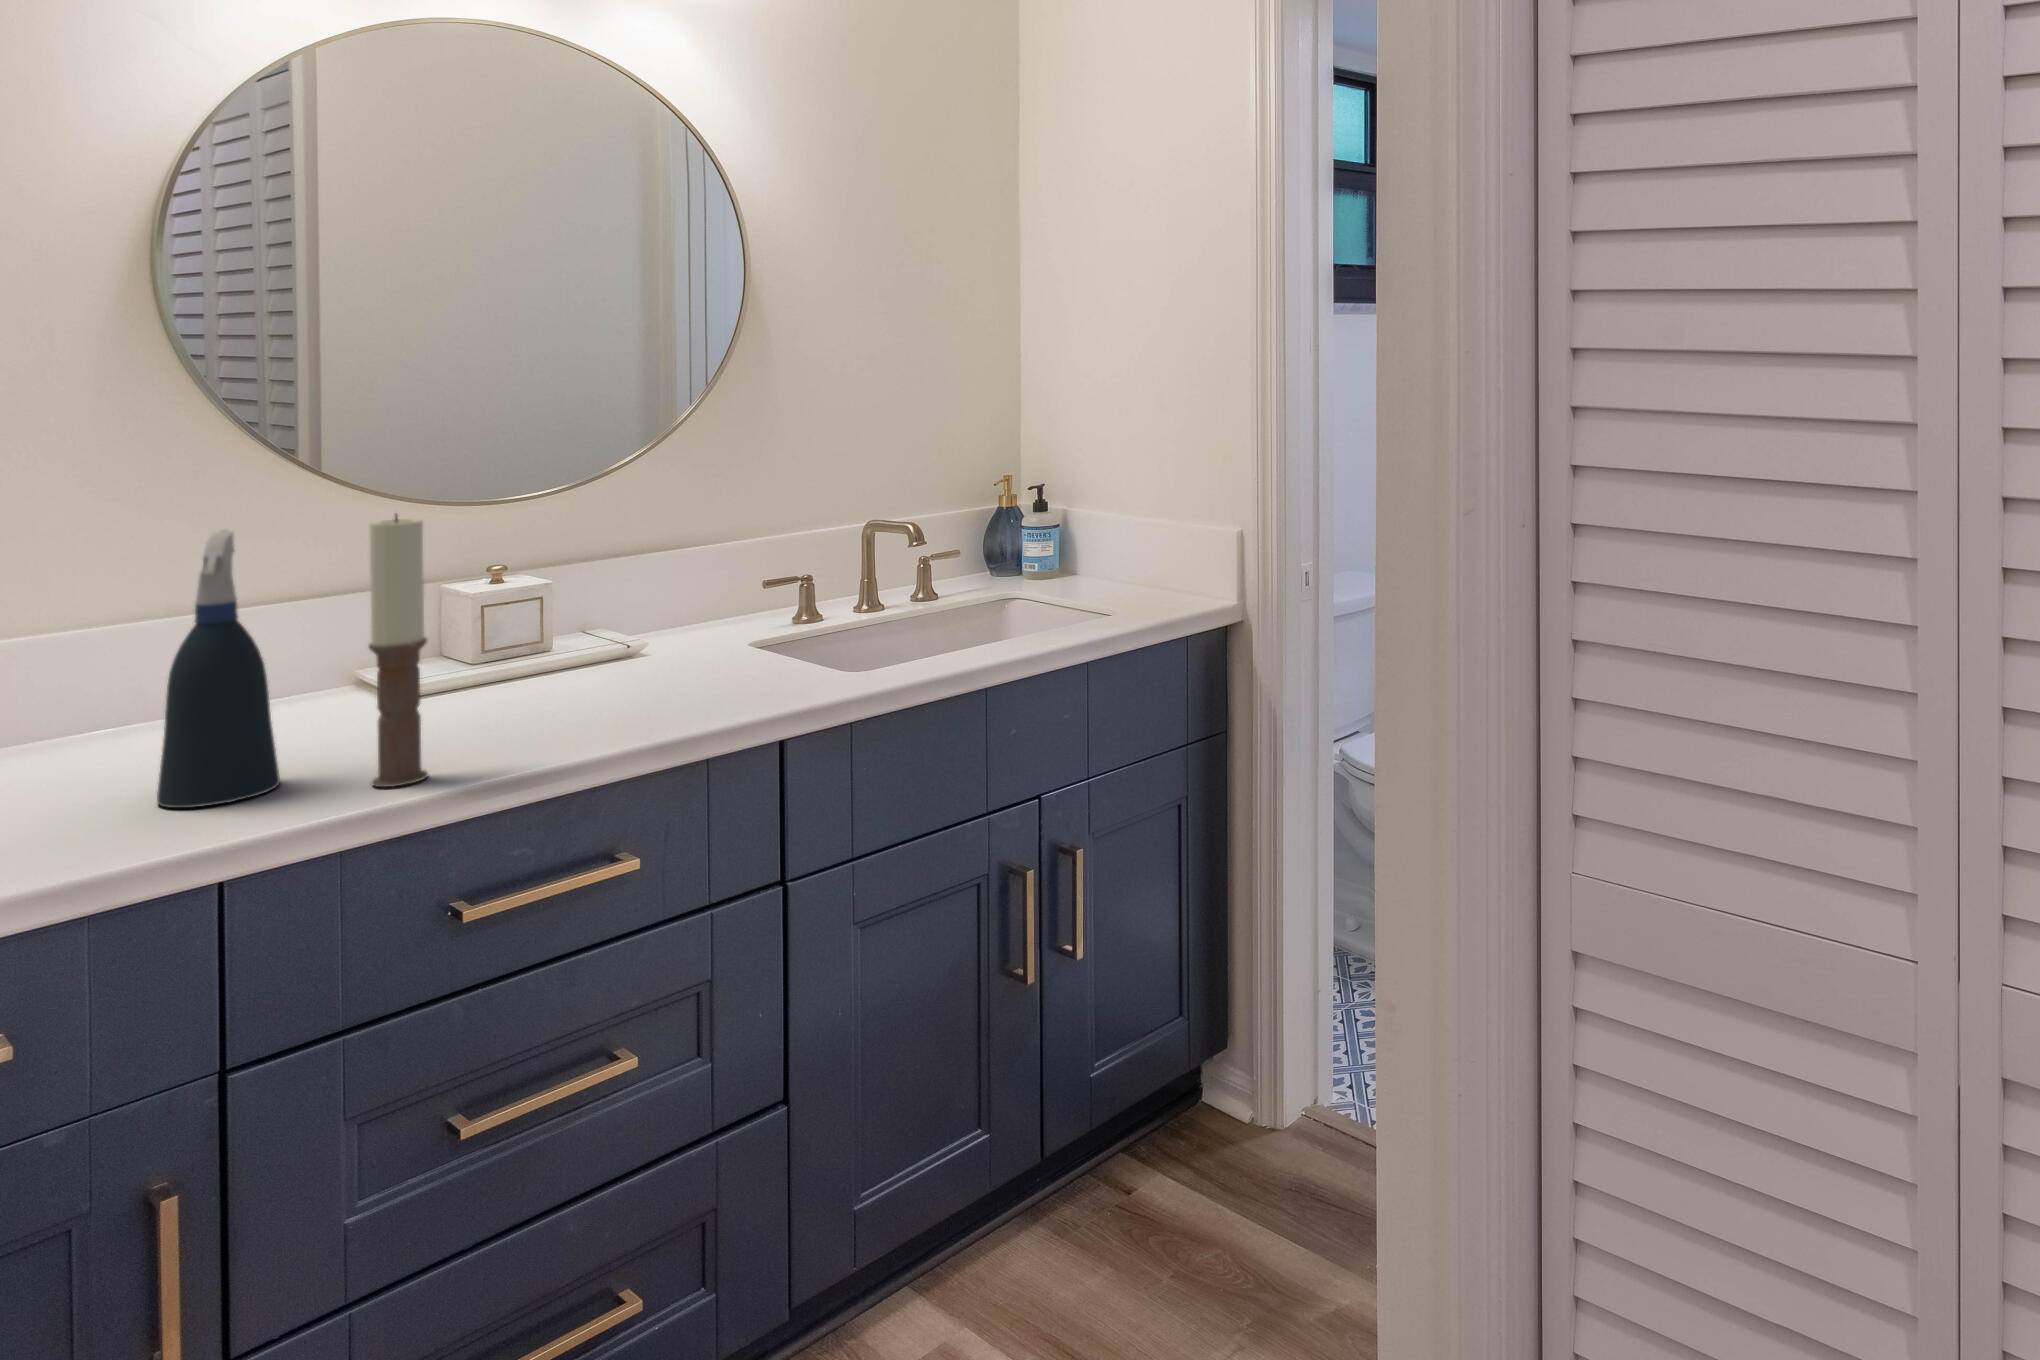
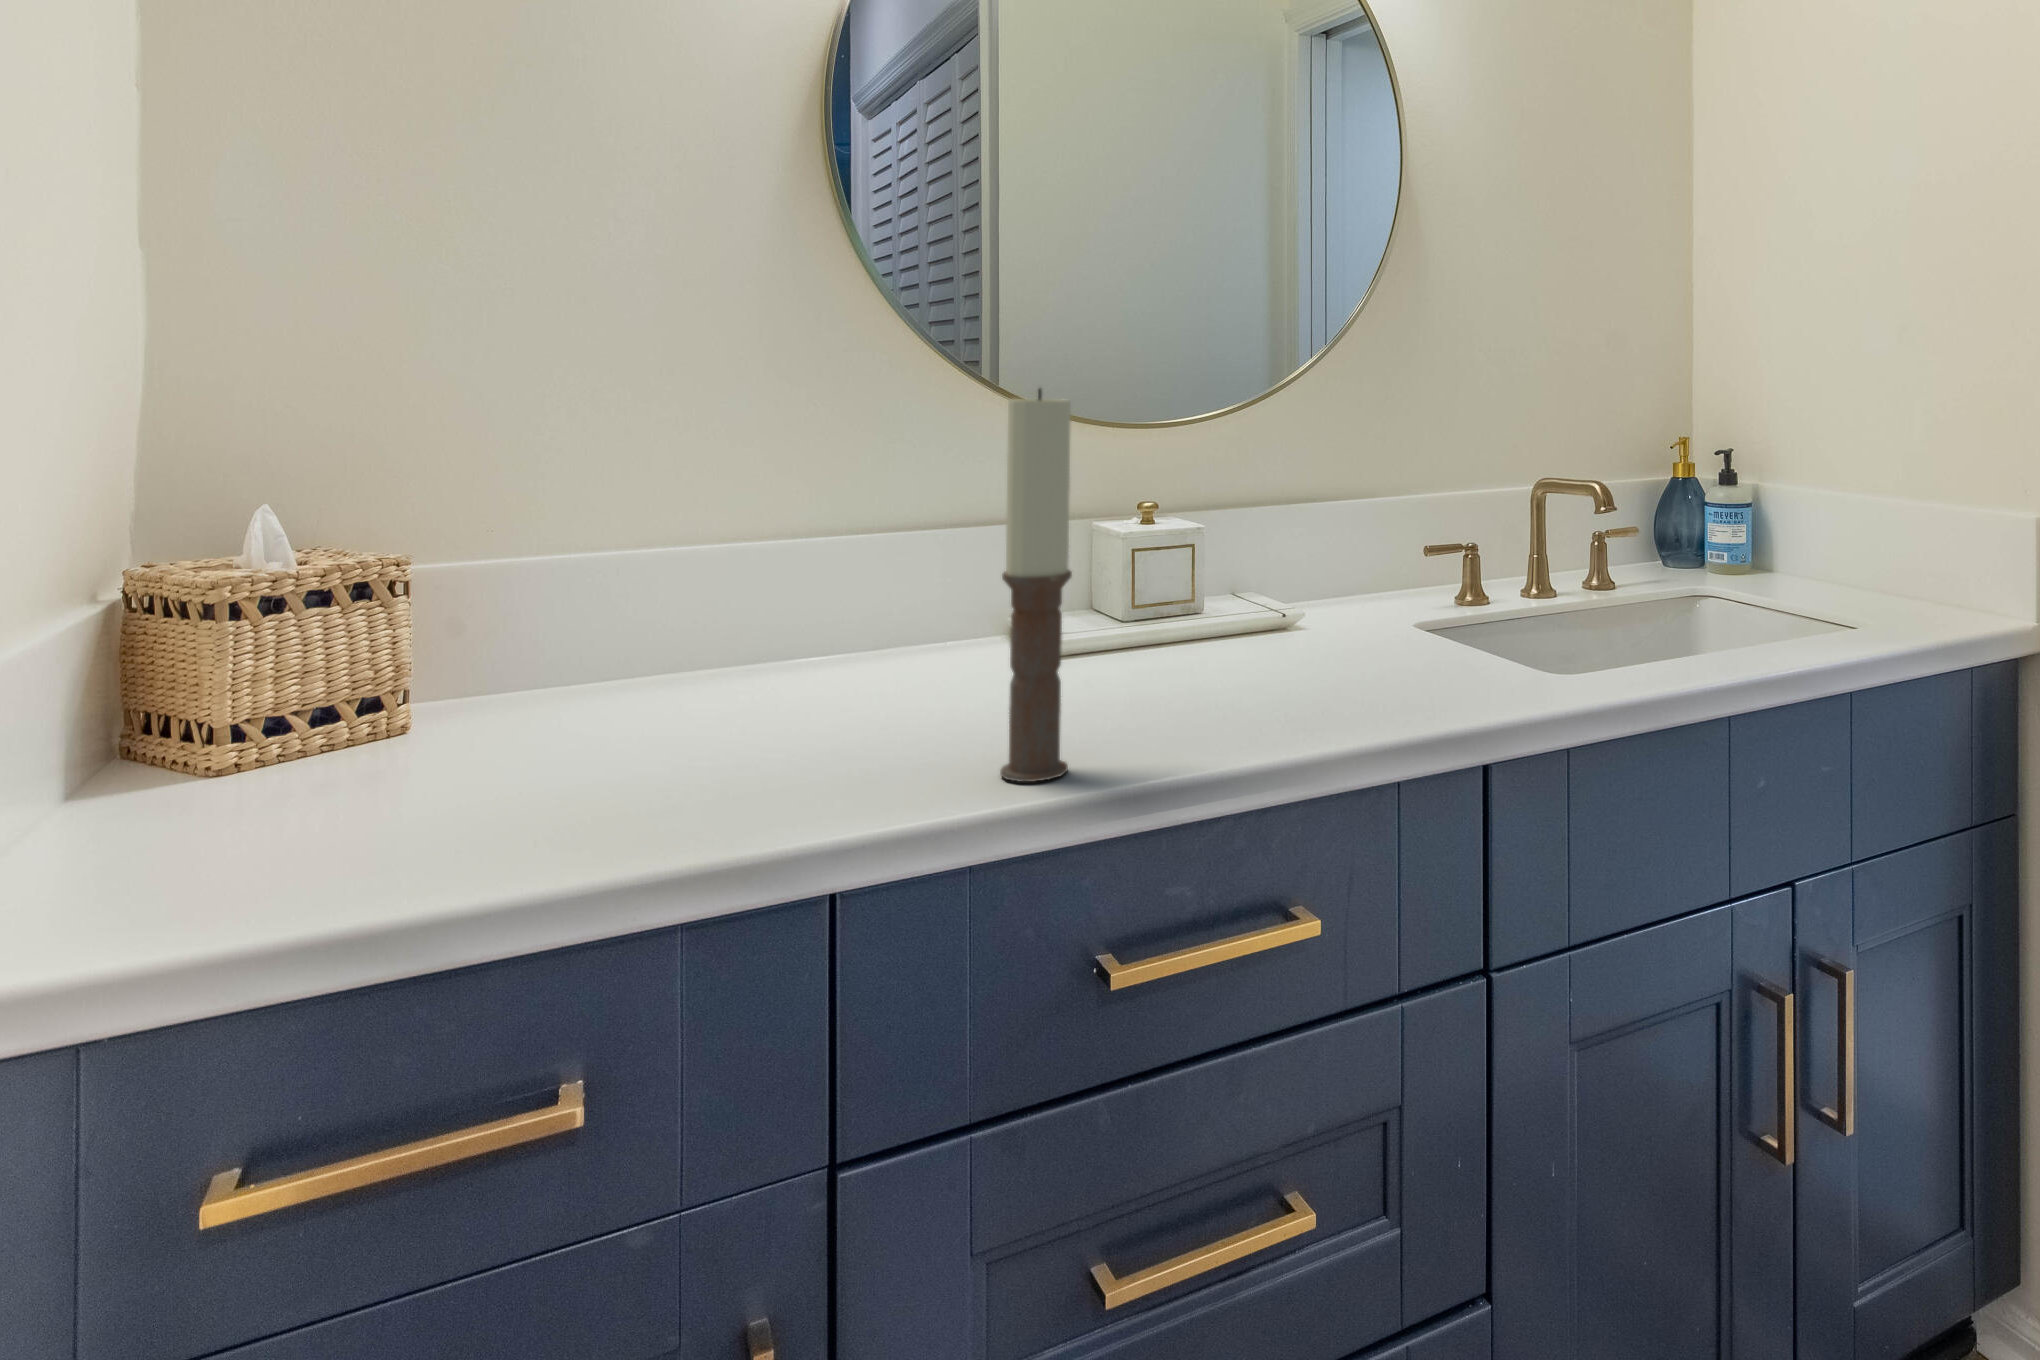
spray bottle: present [157,531,280,808] -> none [759,407,897,782]

